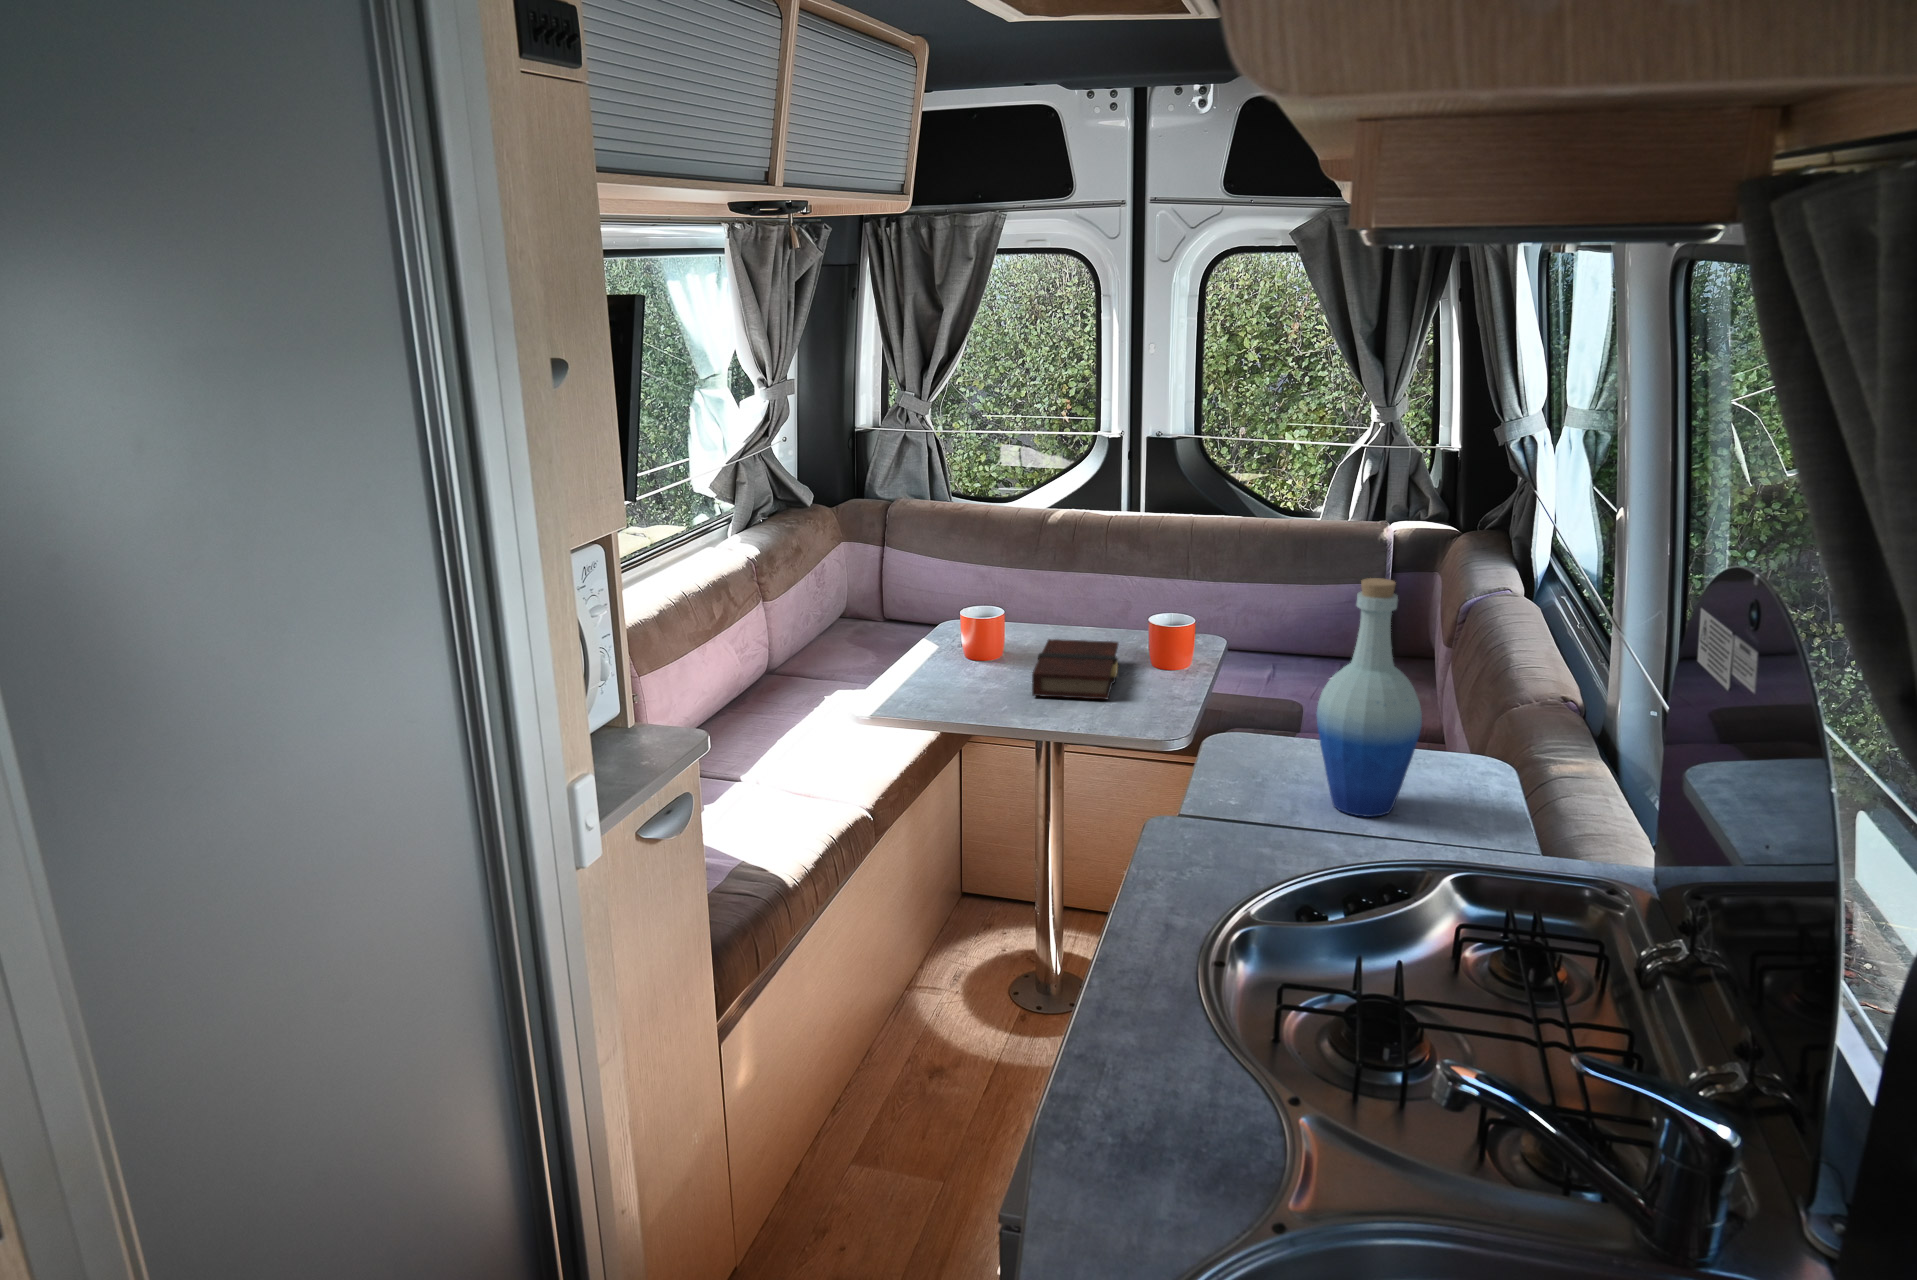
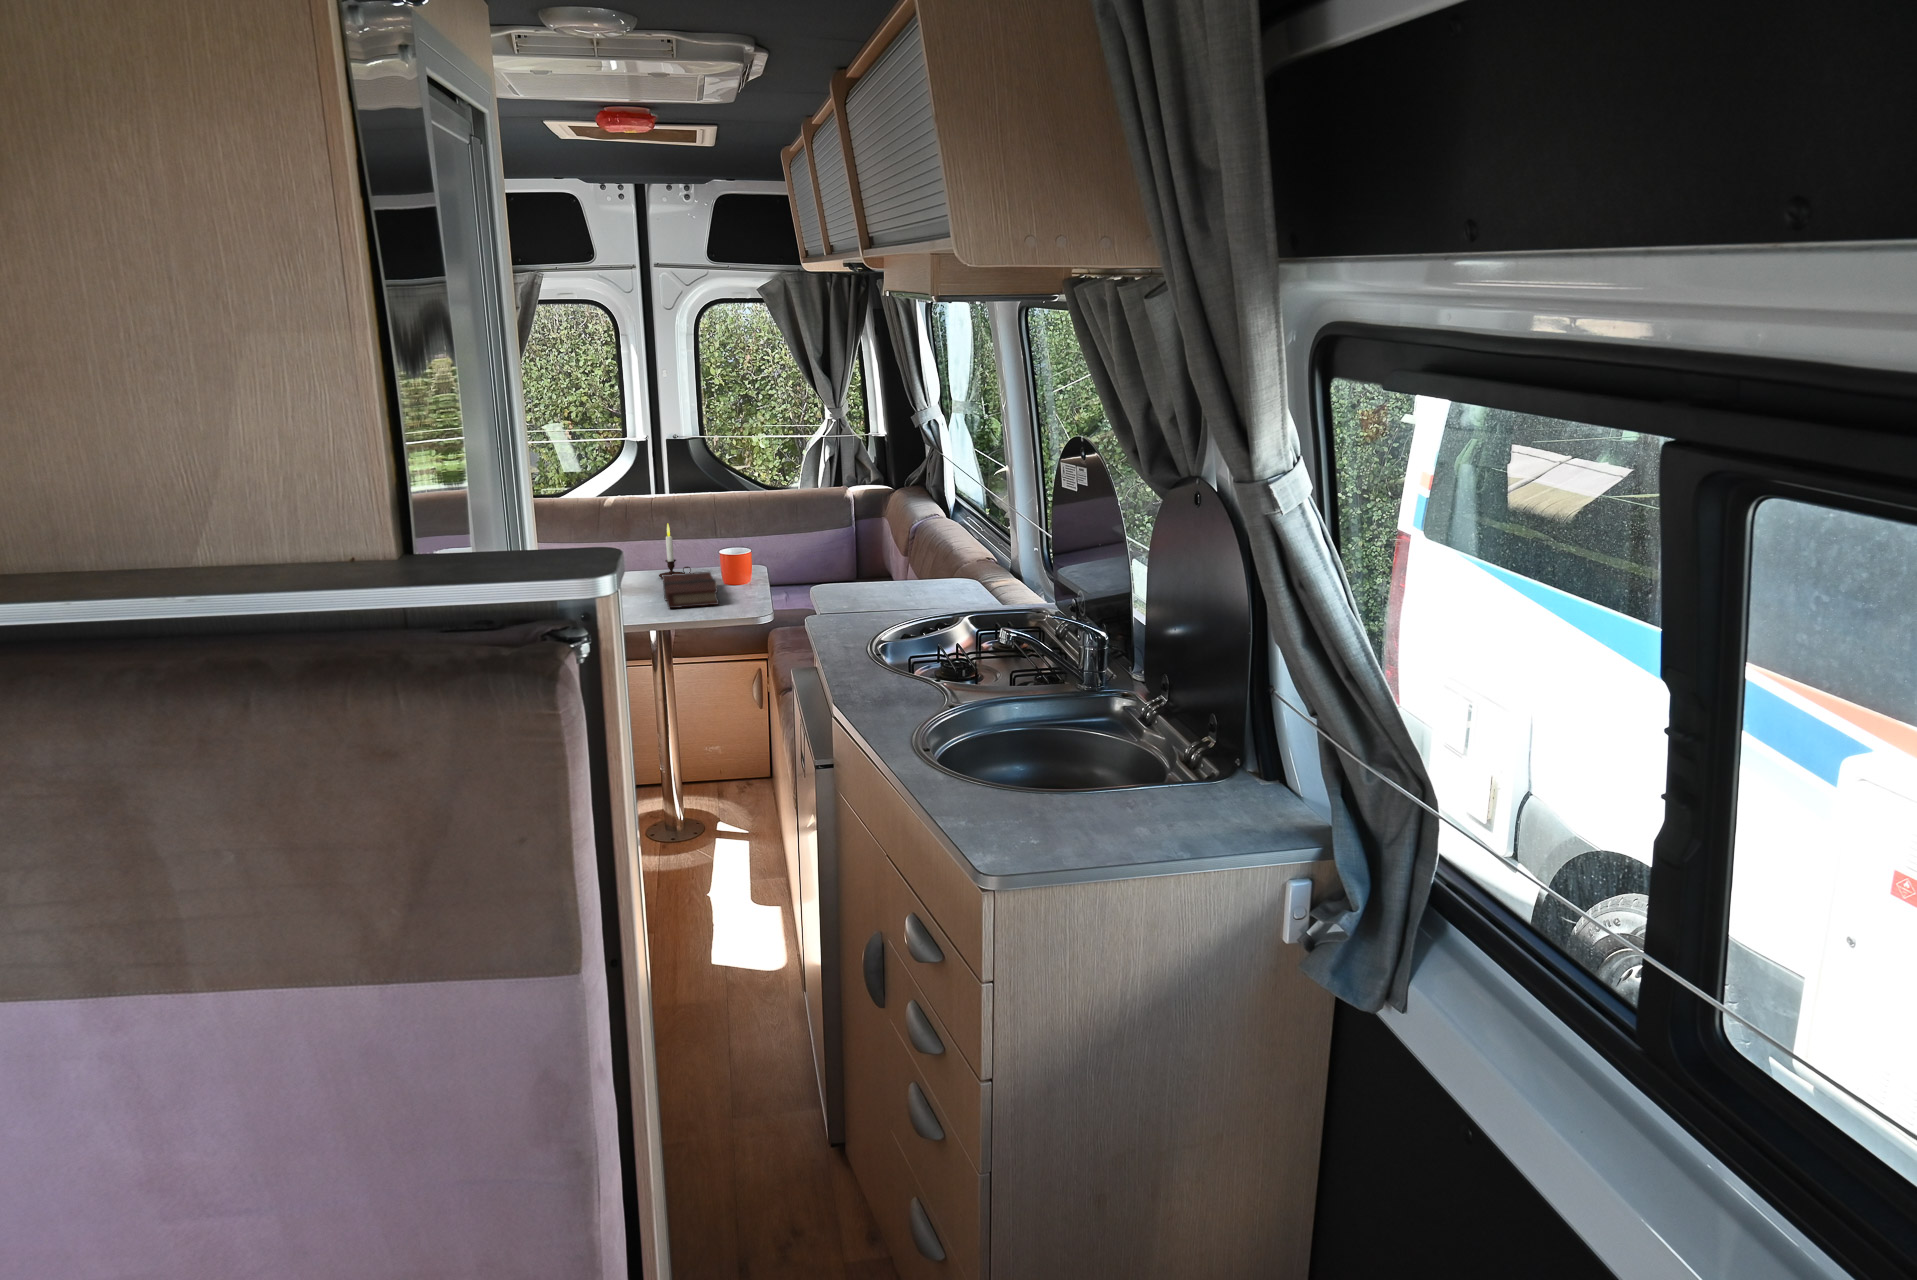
candle: none [1054,561,1101,643] -> present [659,524,691,578]
bottle: present [1317,578,1422,817] -> none [884,492,934,610]

